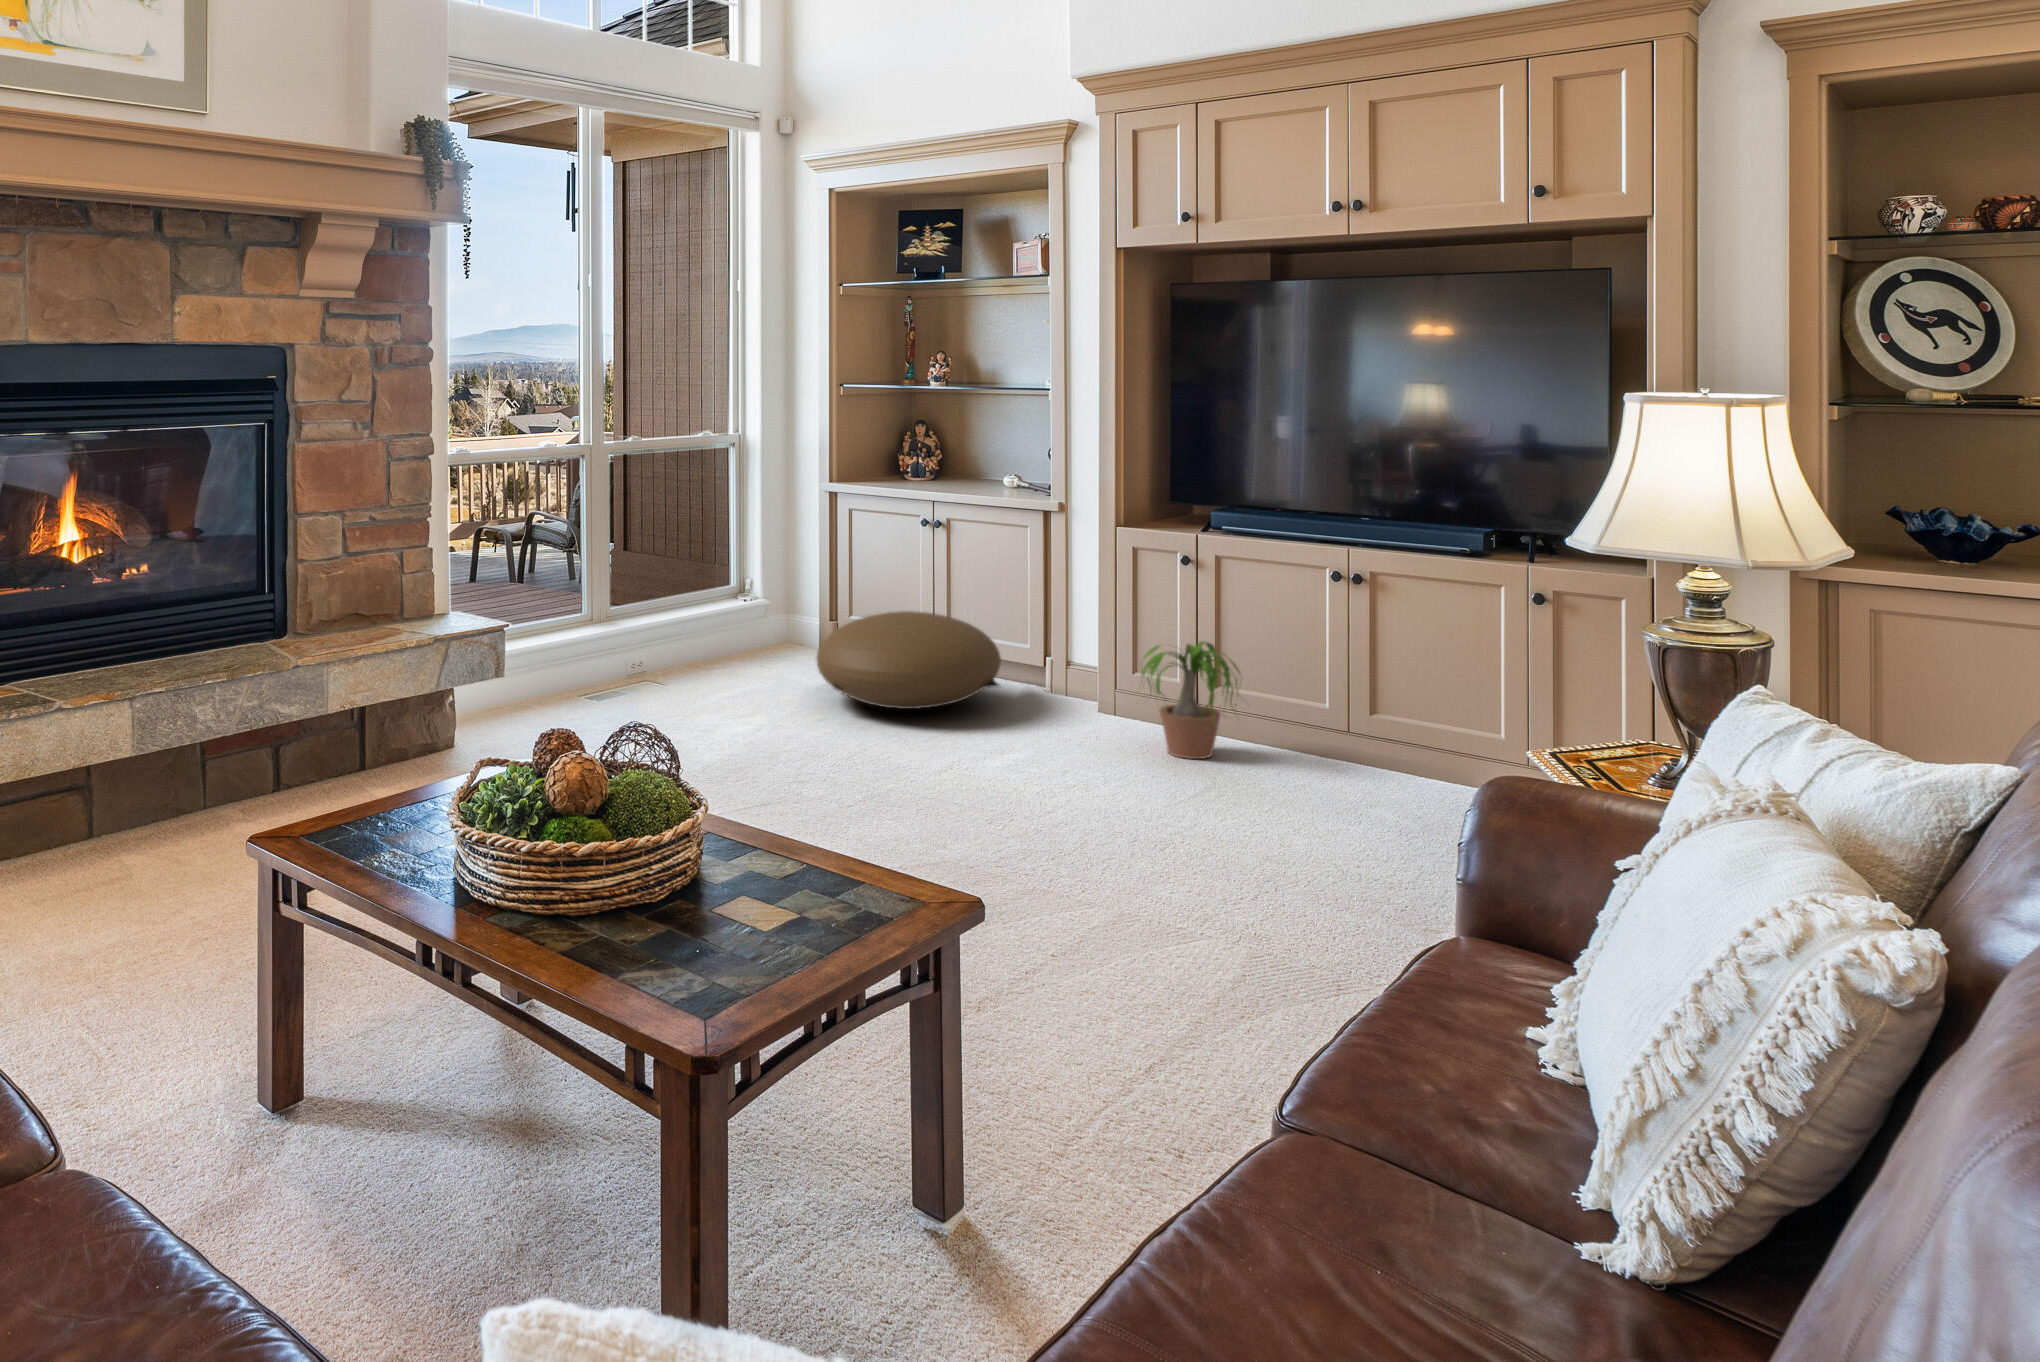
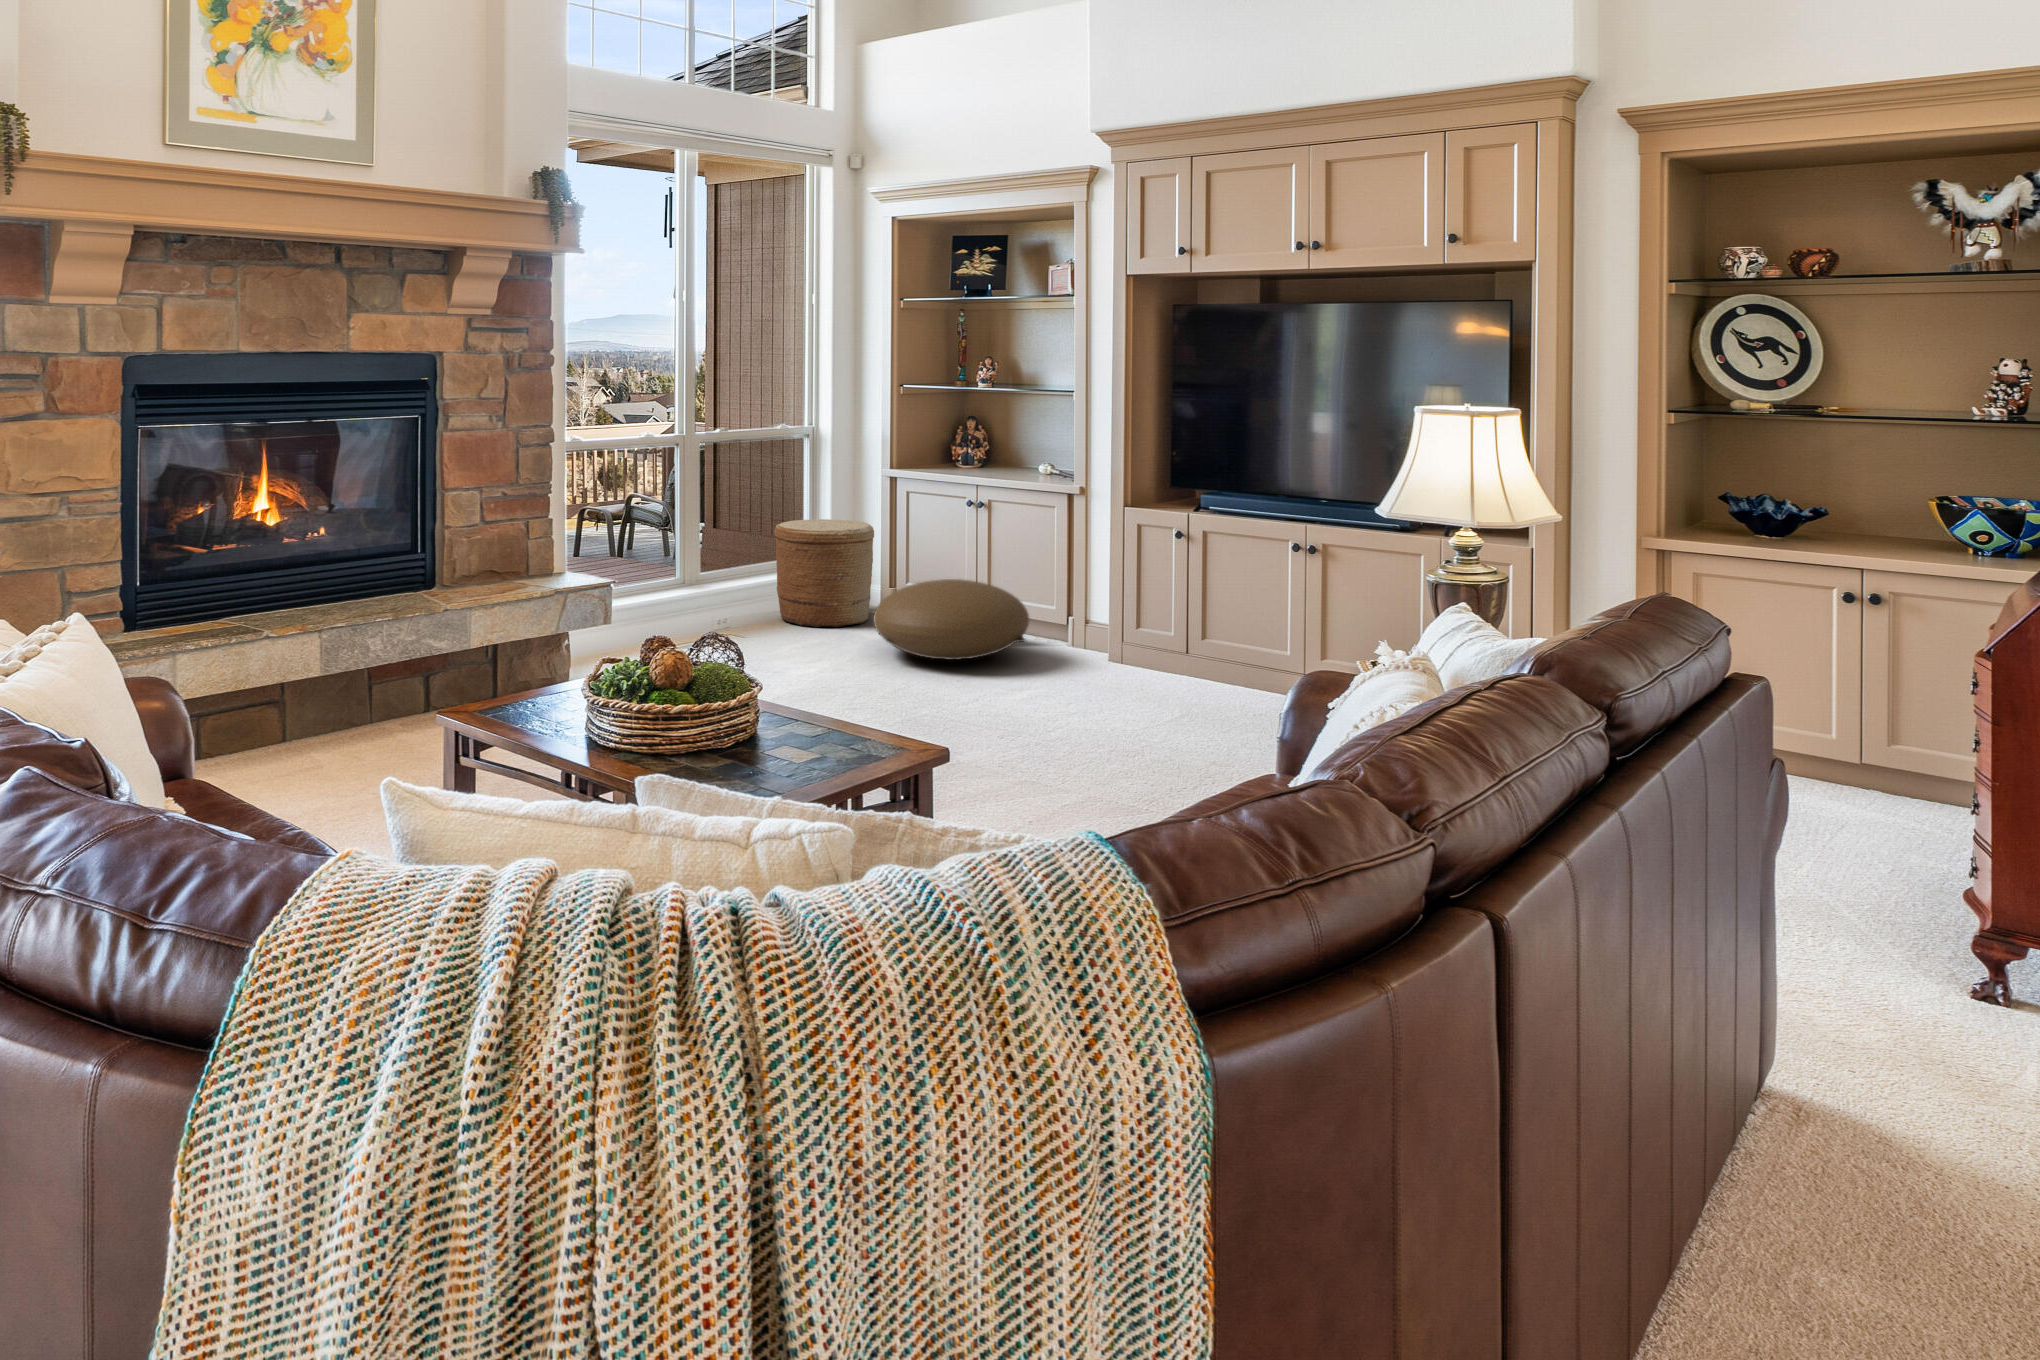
woven basket: none [696,540,812,667] -> present [774,519,874,627]
potted plant: present [1135,641,1239,759] -> none [1120,603,1232,699]

